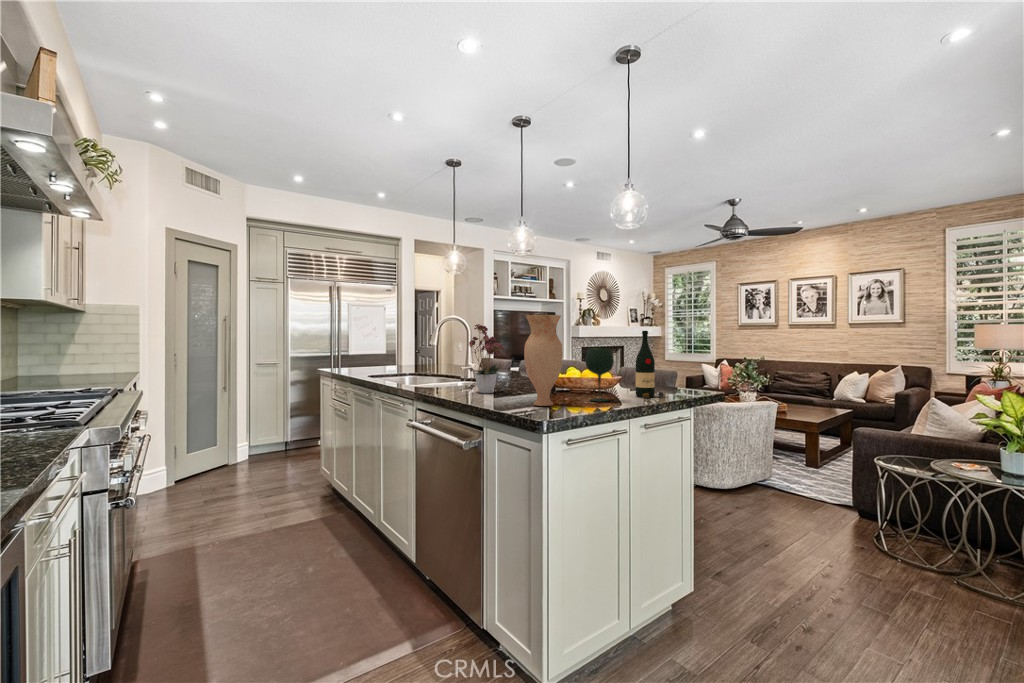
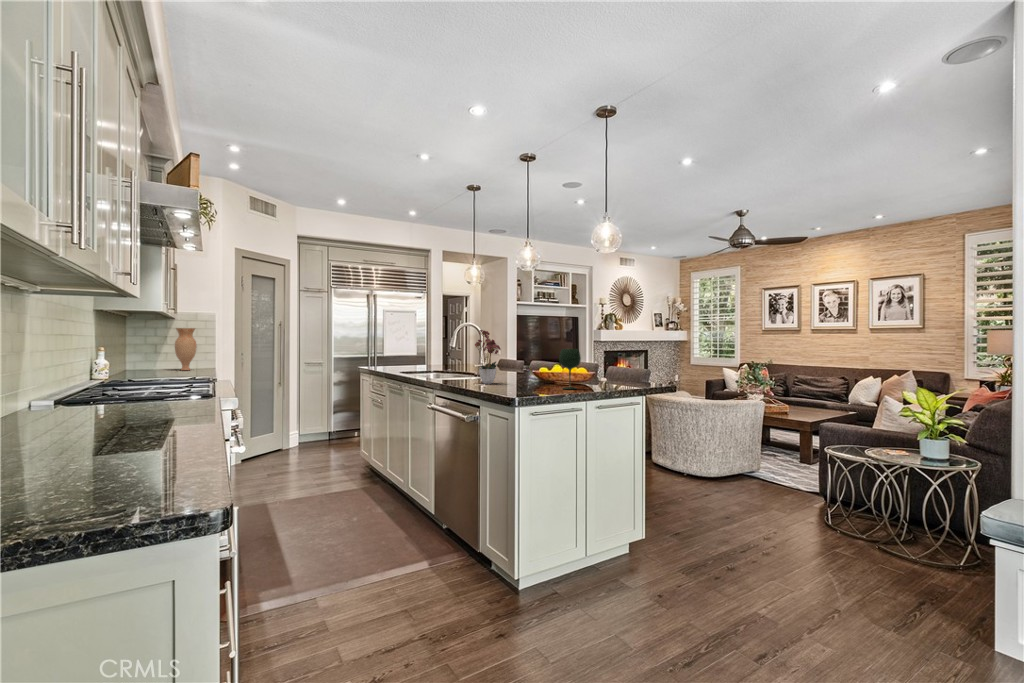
vase: present [524,315,563,406] -> present [175,328,196,370]
wine bottle: present [636,331,663,398] -> none [603,335,624,388]

